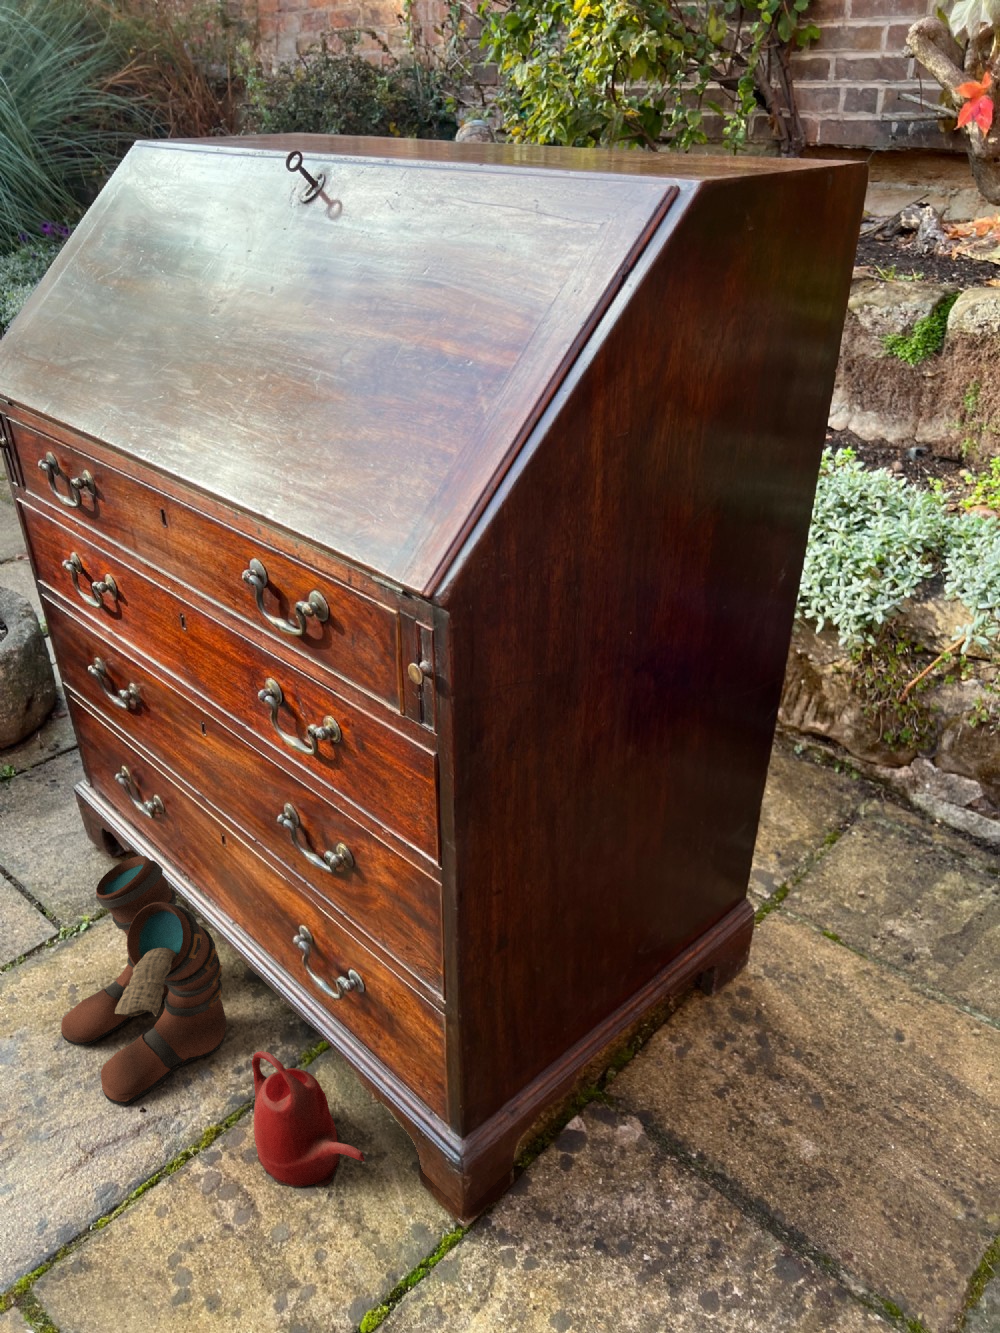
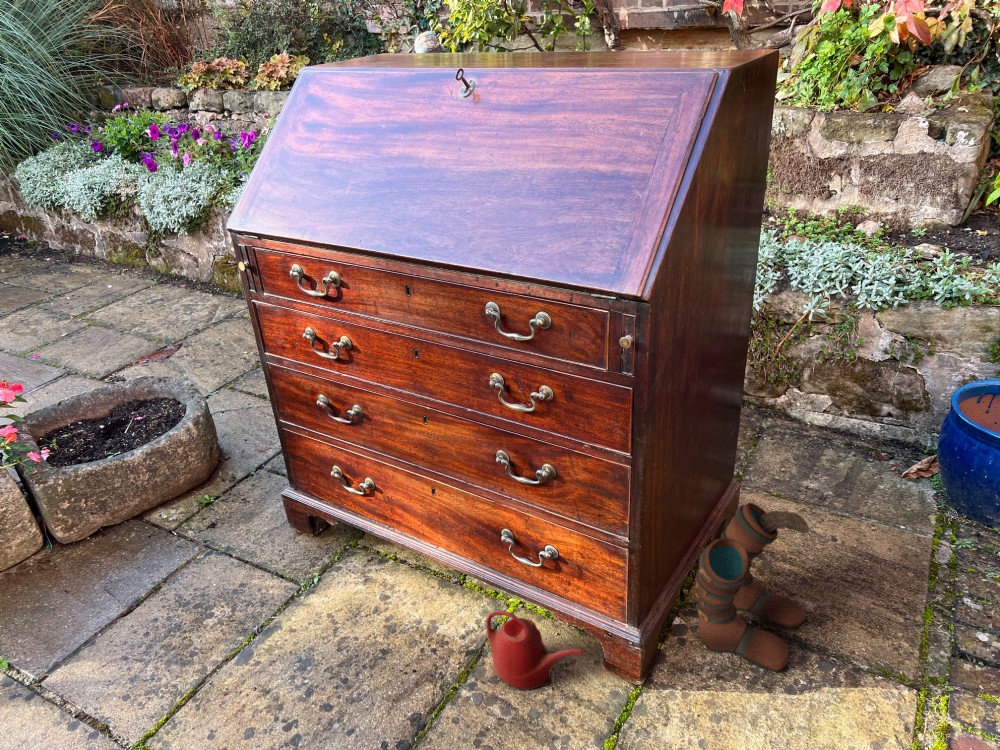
boots: present [61,856,227,1106] -> present [696,503,809,673]

